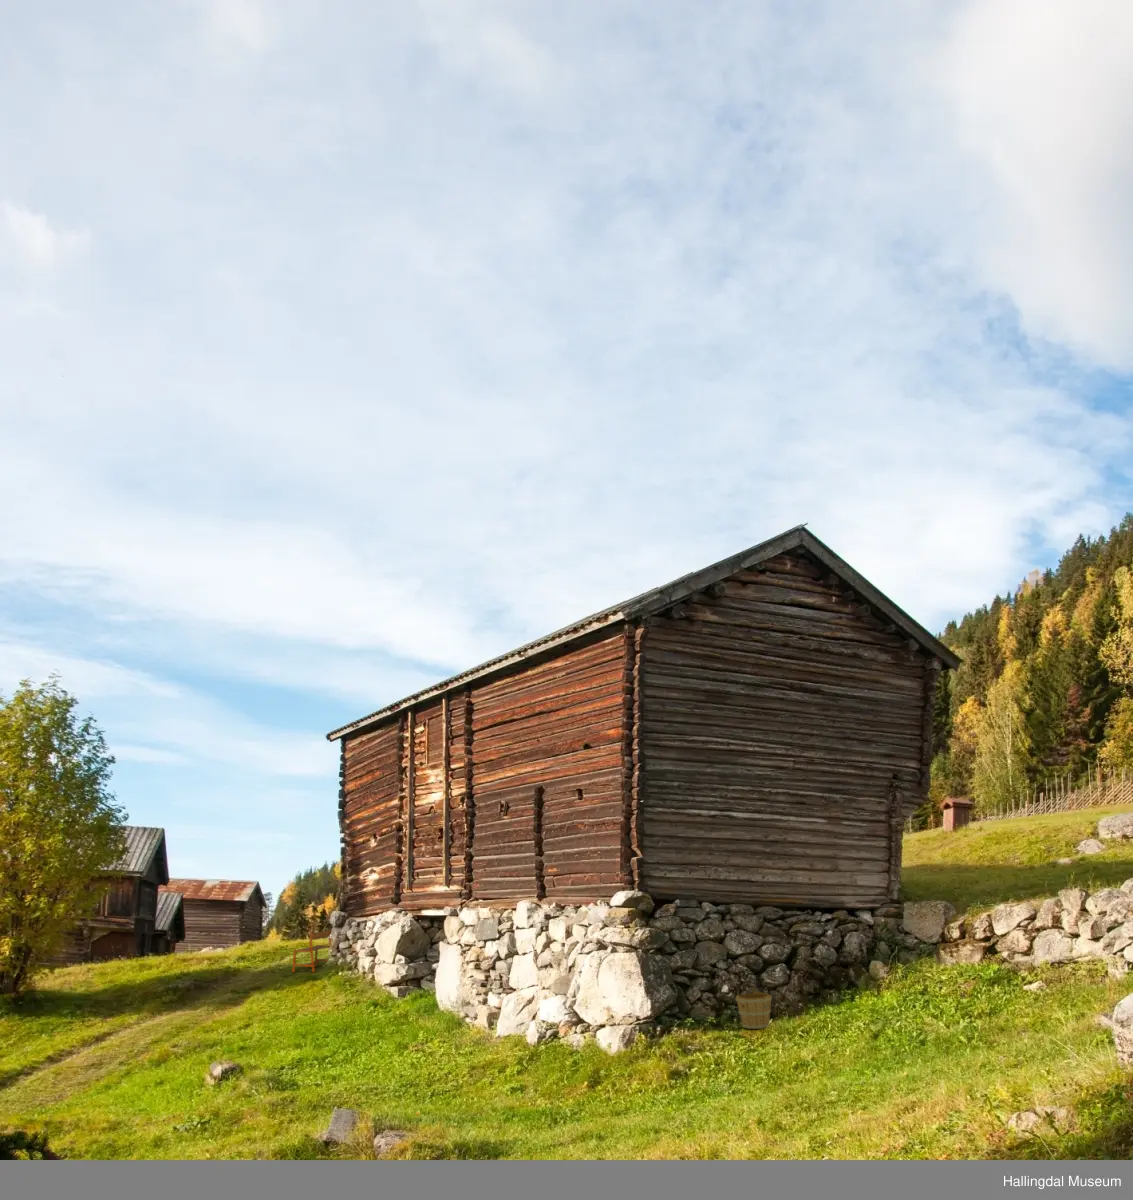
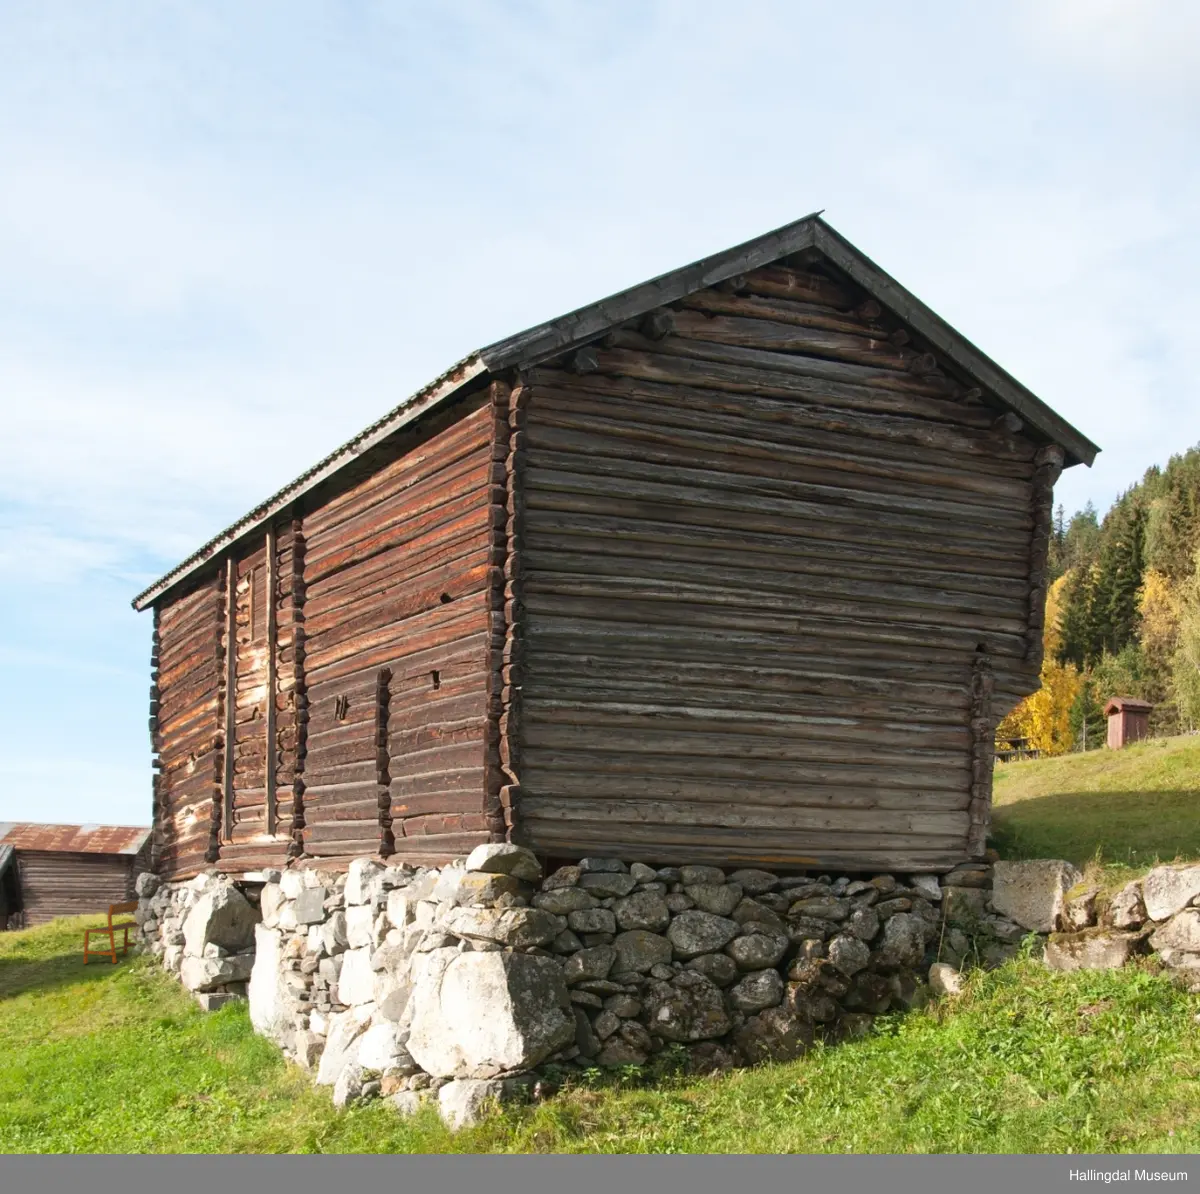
wooden bucket: present [736,992,772,1029] -> none [681,1019,745,1084]

